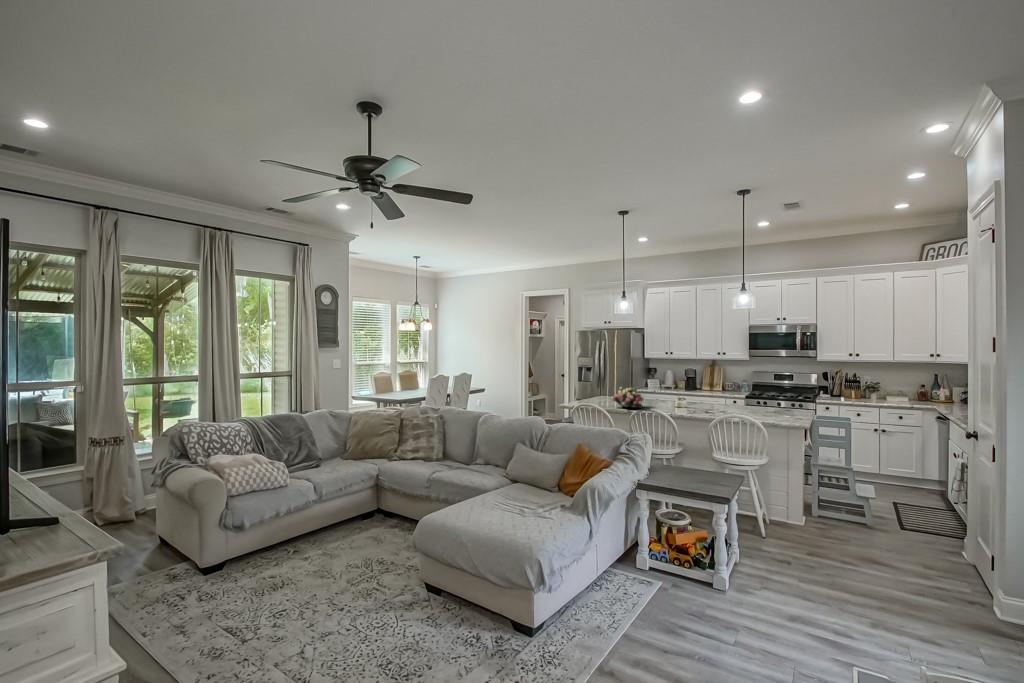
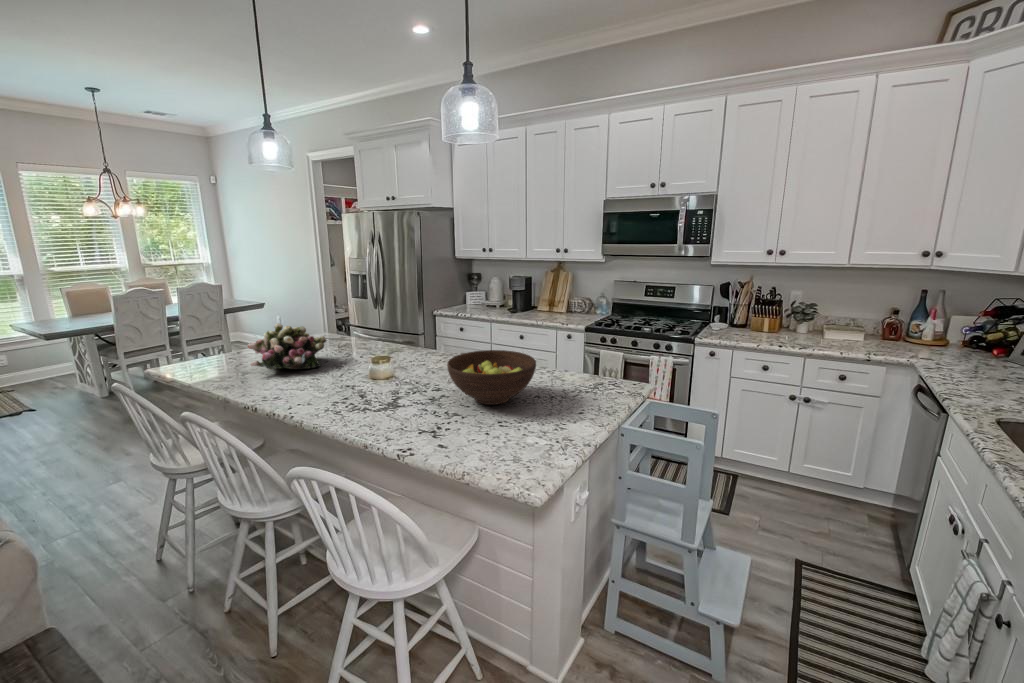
fruit bowl: none [729,396,770,416] -> present [447,350,536,405]

